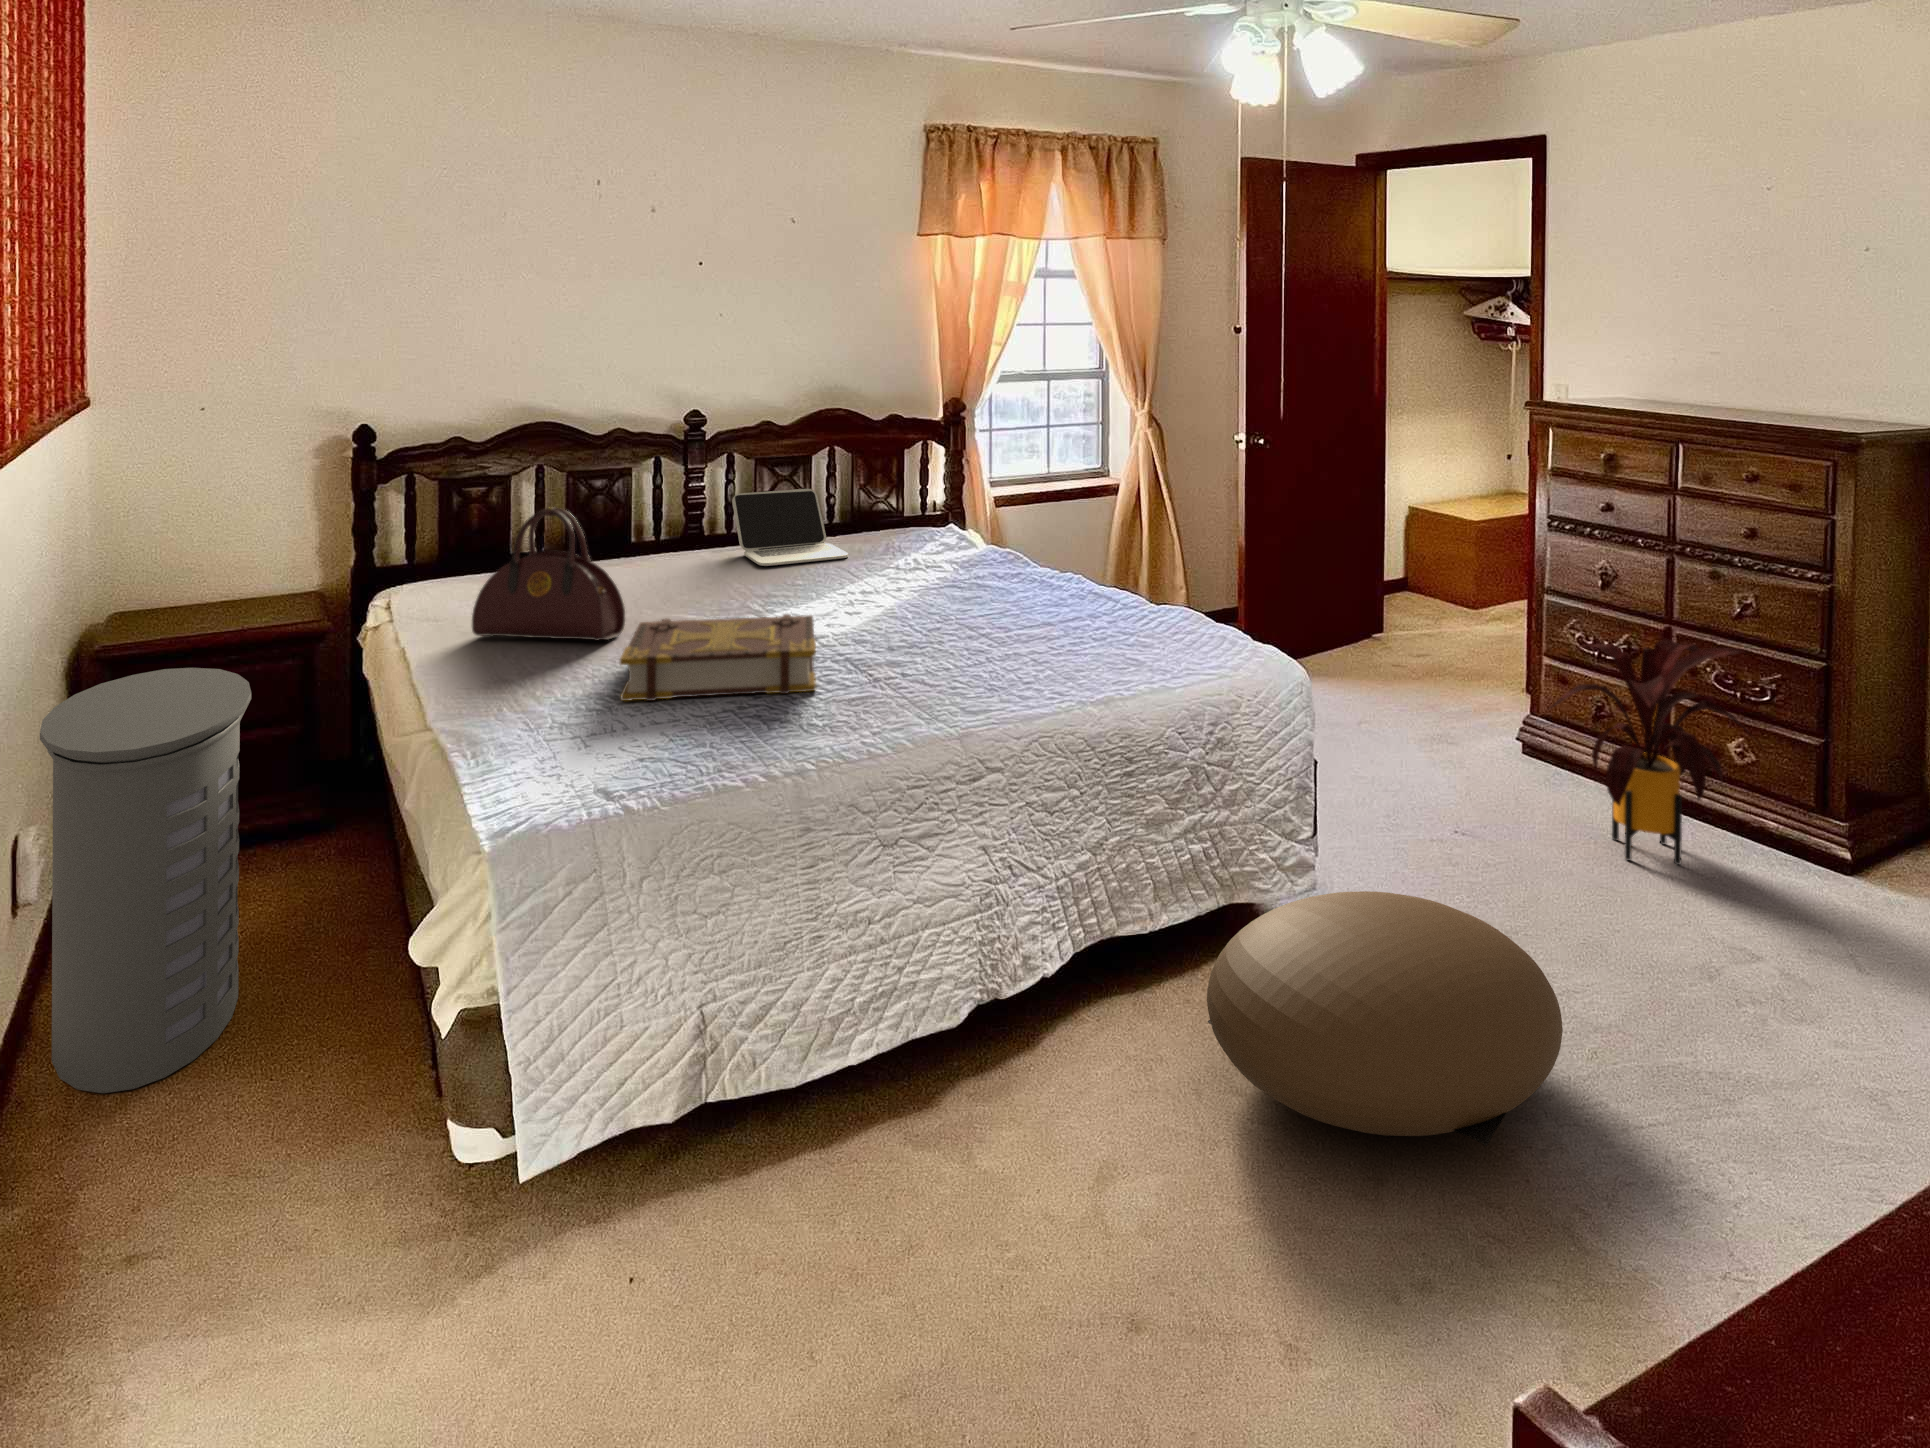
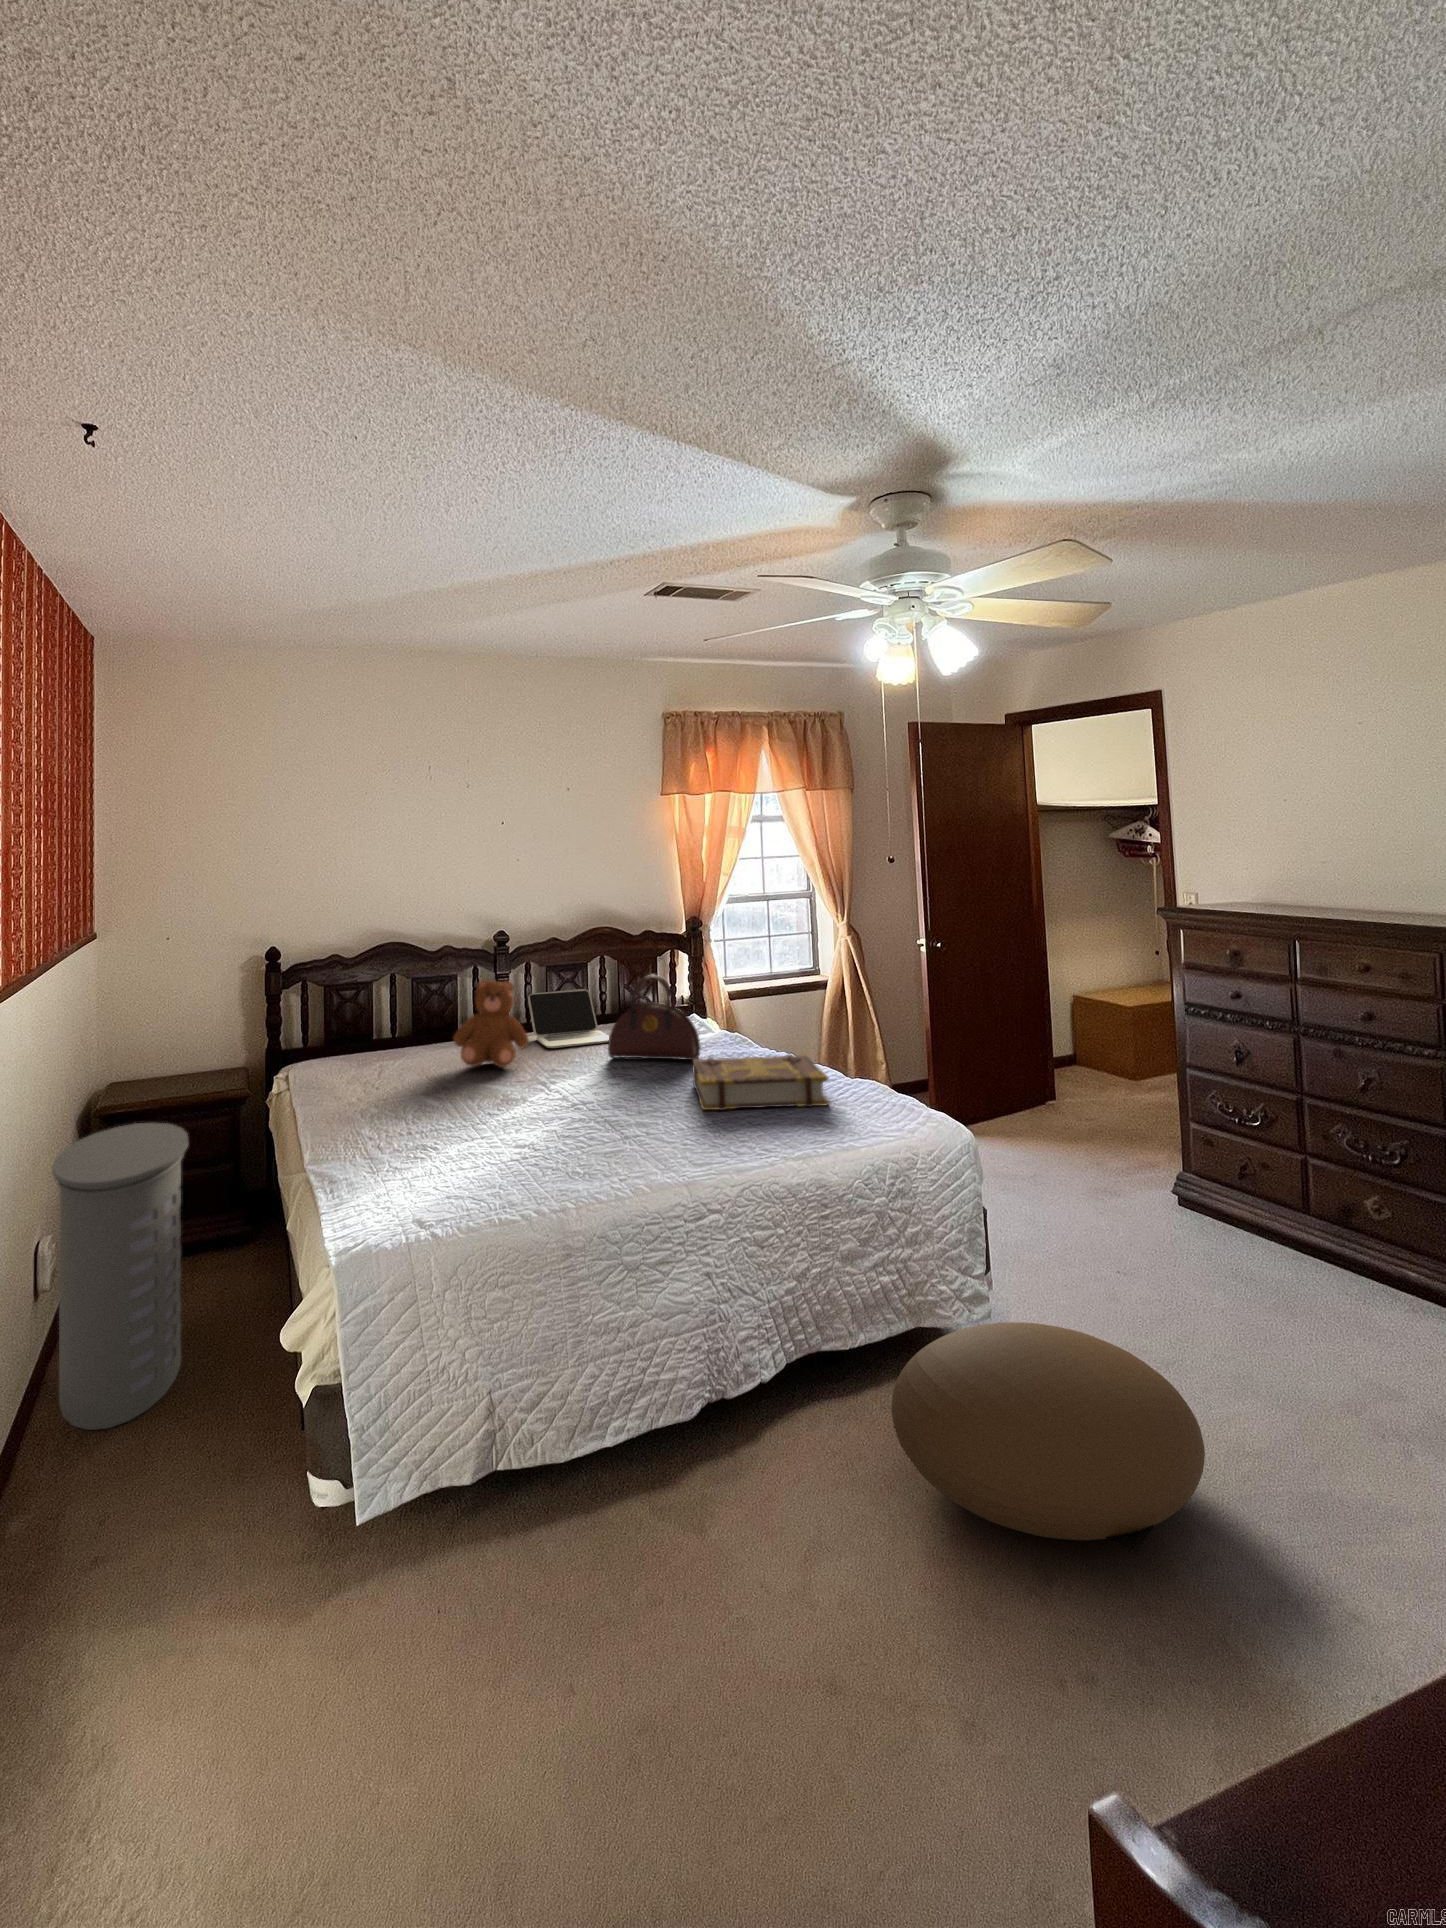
teddy bear: none [631,473,738,592] -> present [454,980,529,1067]
handbag: present [472,507,625,641] -> present [608,975,701,1060]
book: present [620,614,816,701] -> present [692,1054,829,1110]
house plant: present [1550,639,1751,865] -> none [1186,1110,1395,1310]

